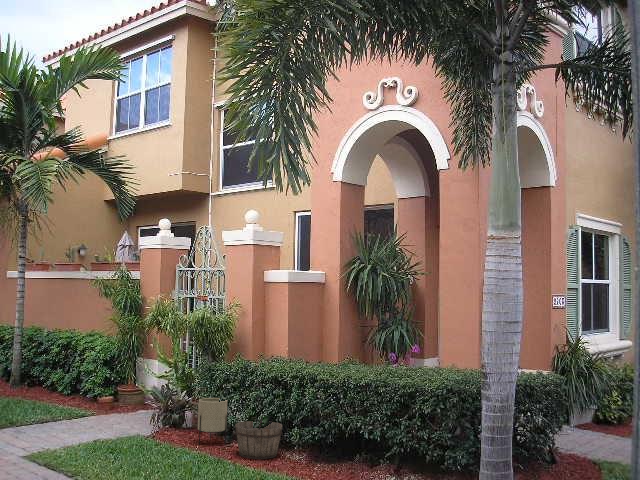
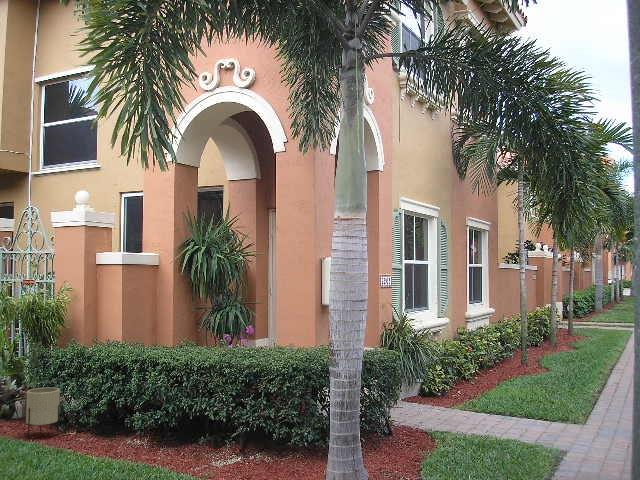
wooden bucket: present [235,414,282,459] -> none [69,403,124,451]

